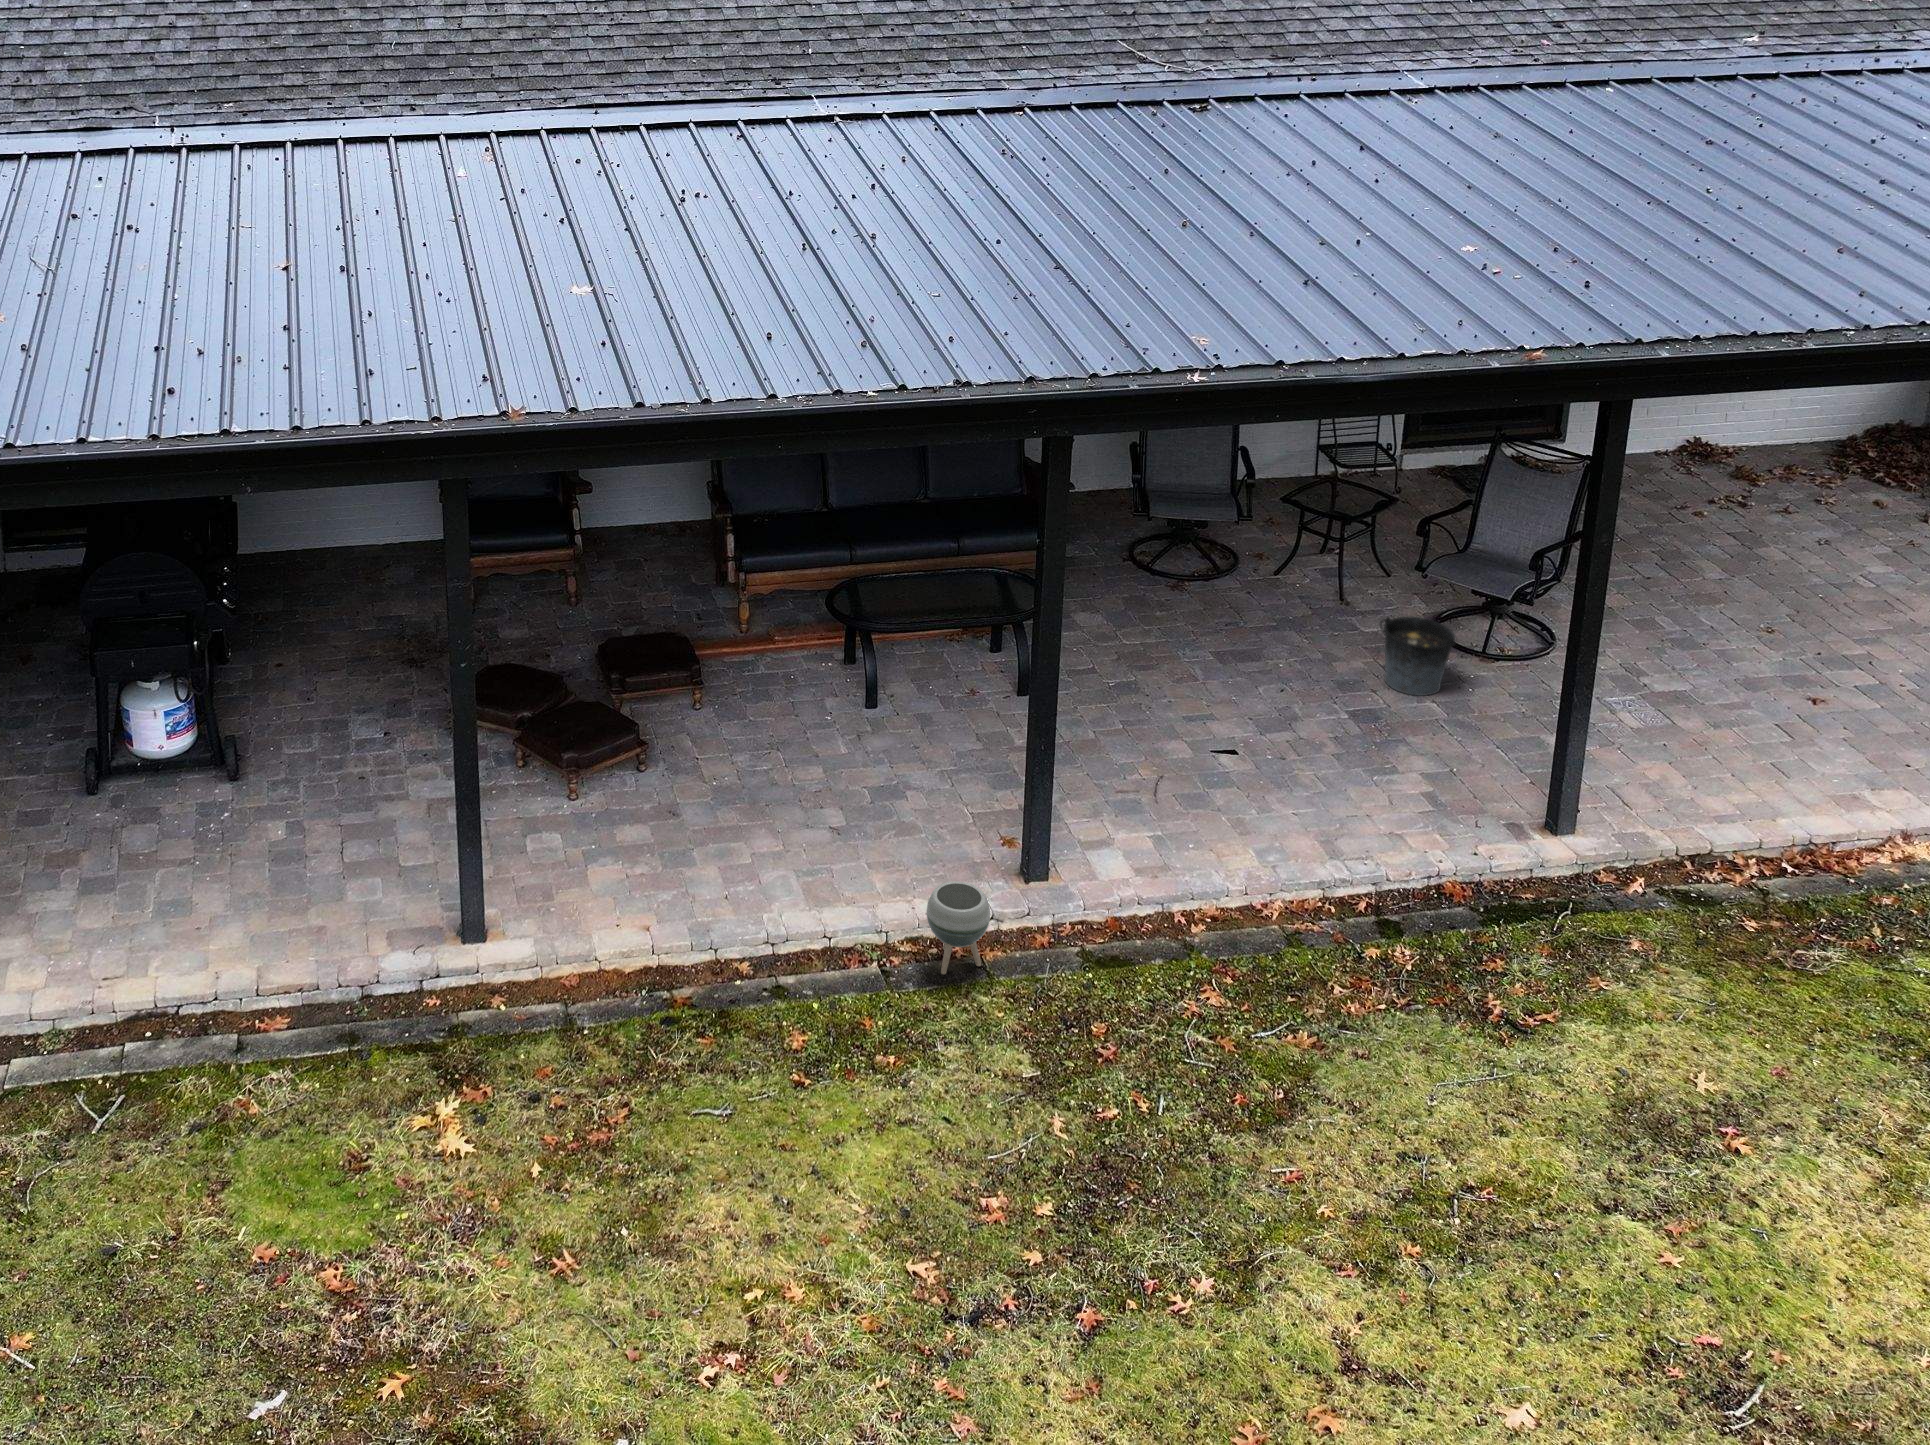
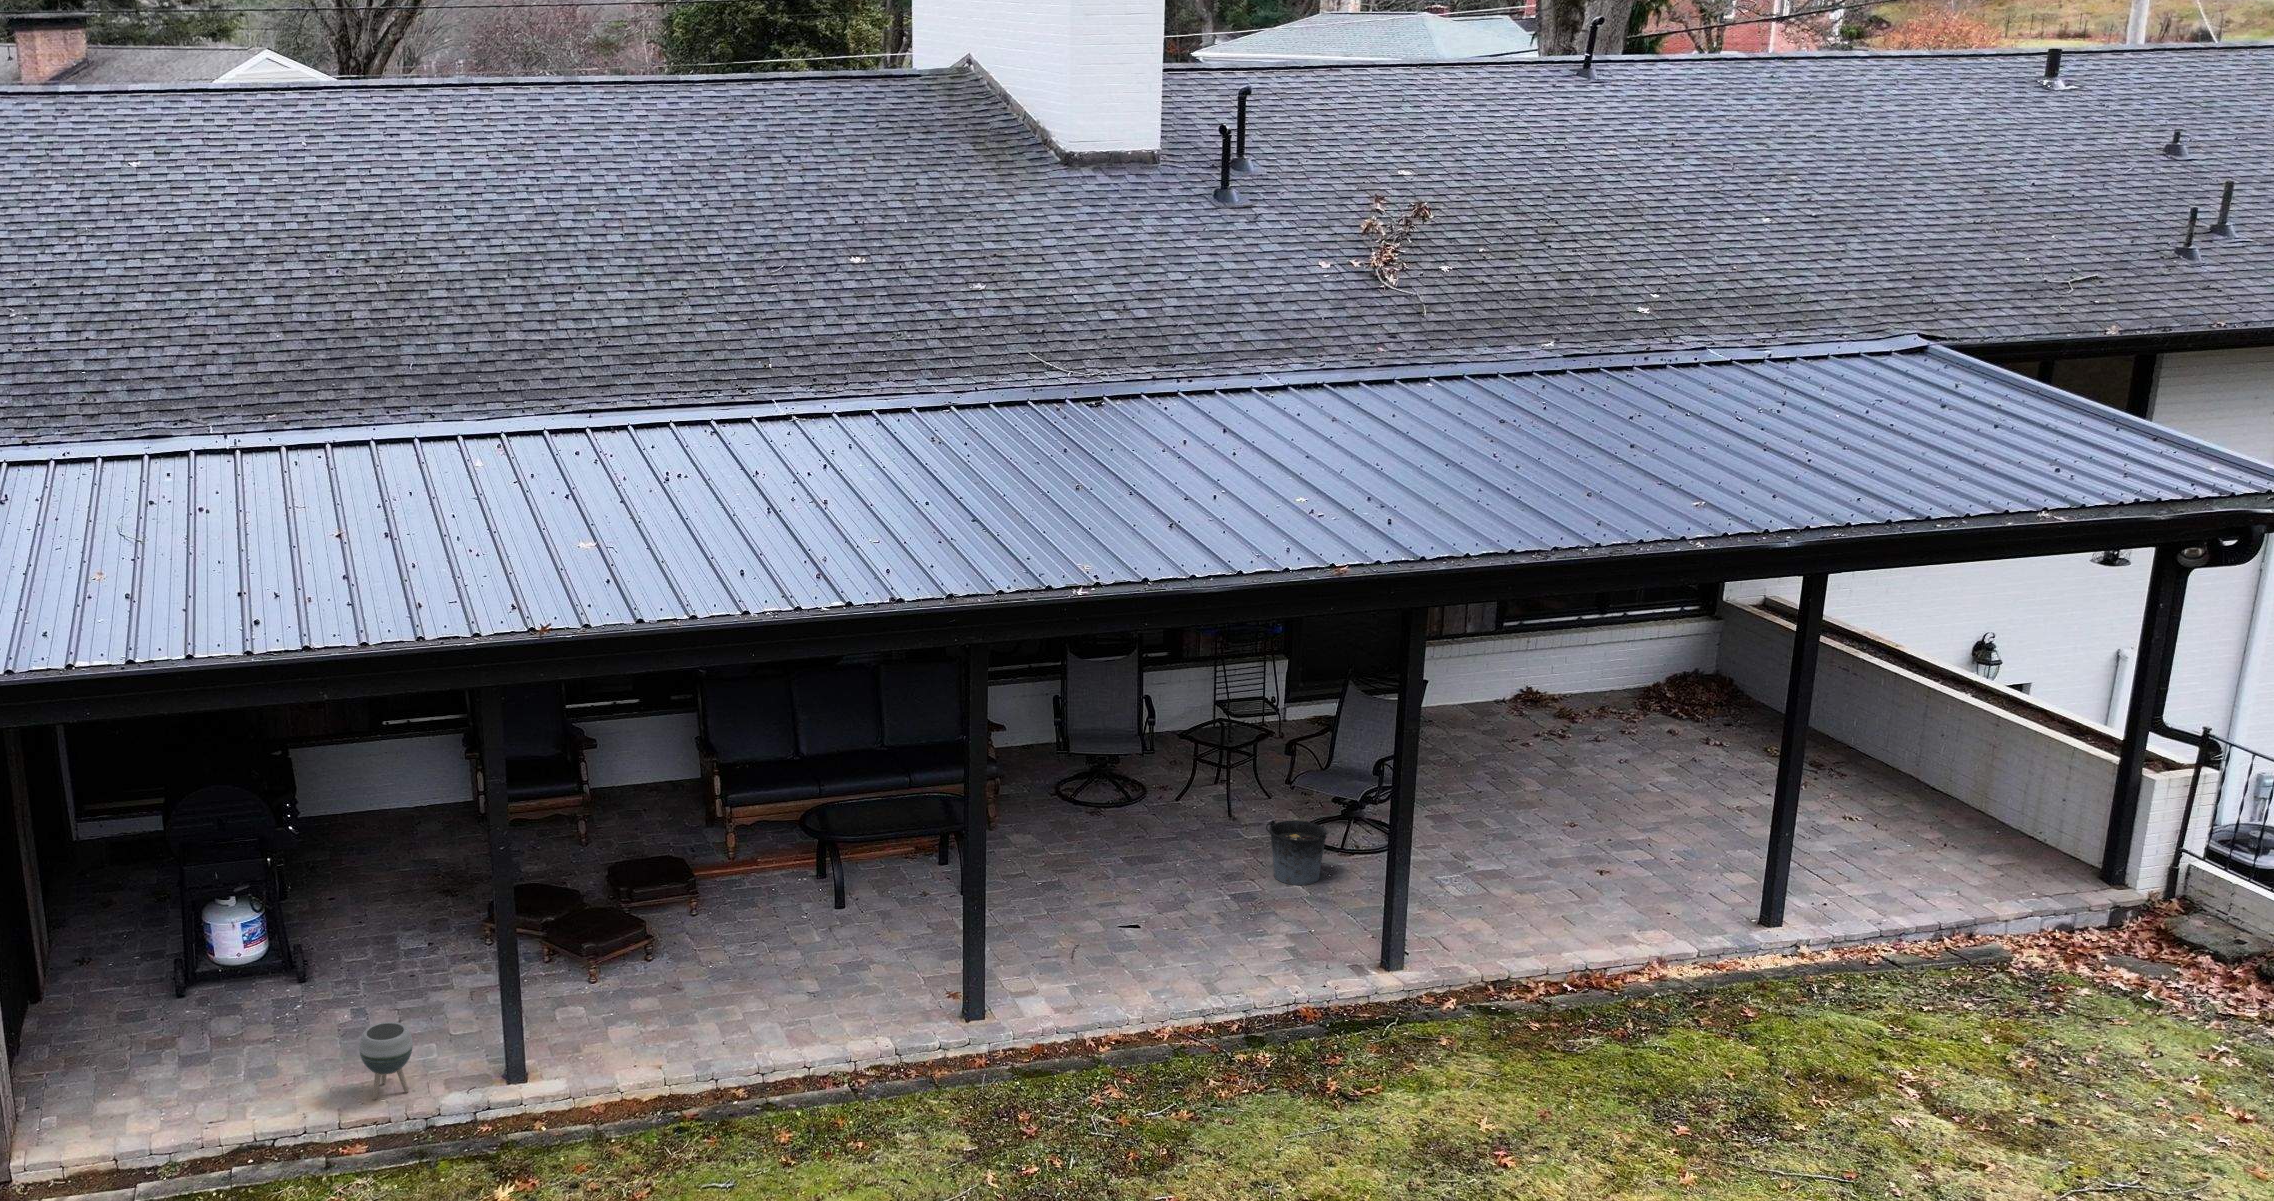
planter: present [927,881,990,974] -> present [359,1022,413,1100]

